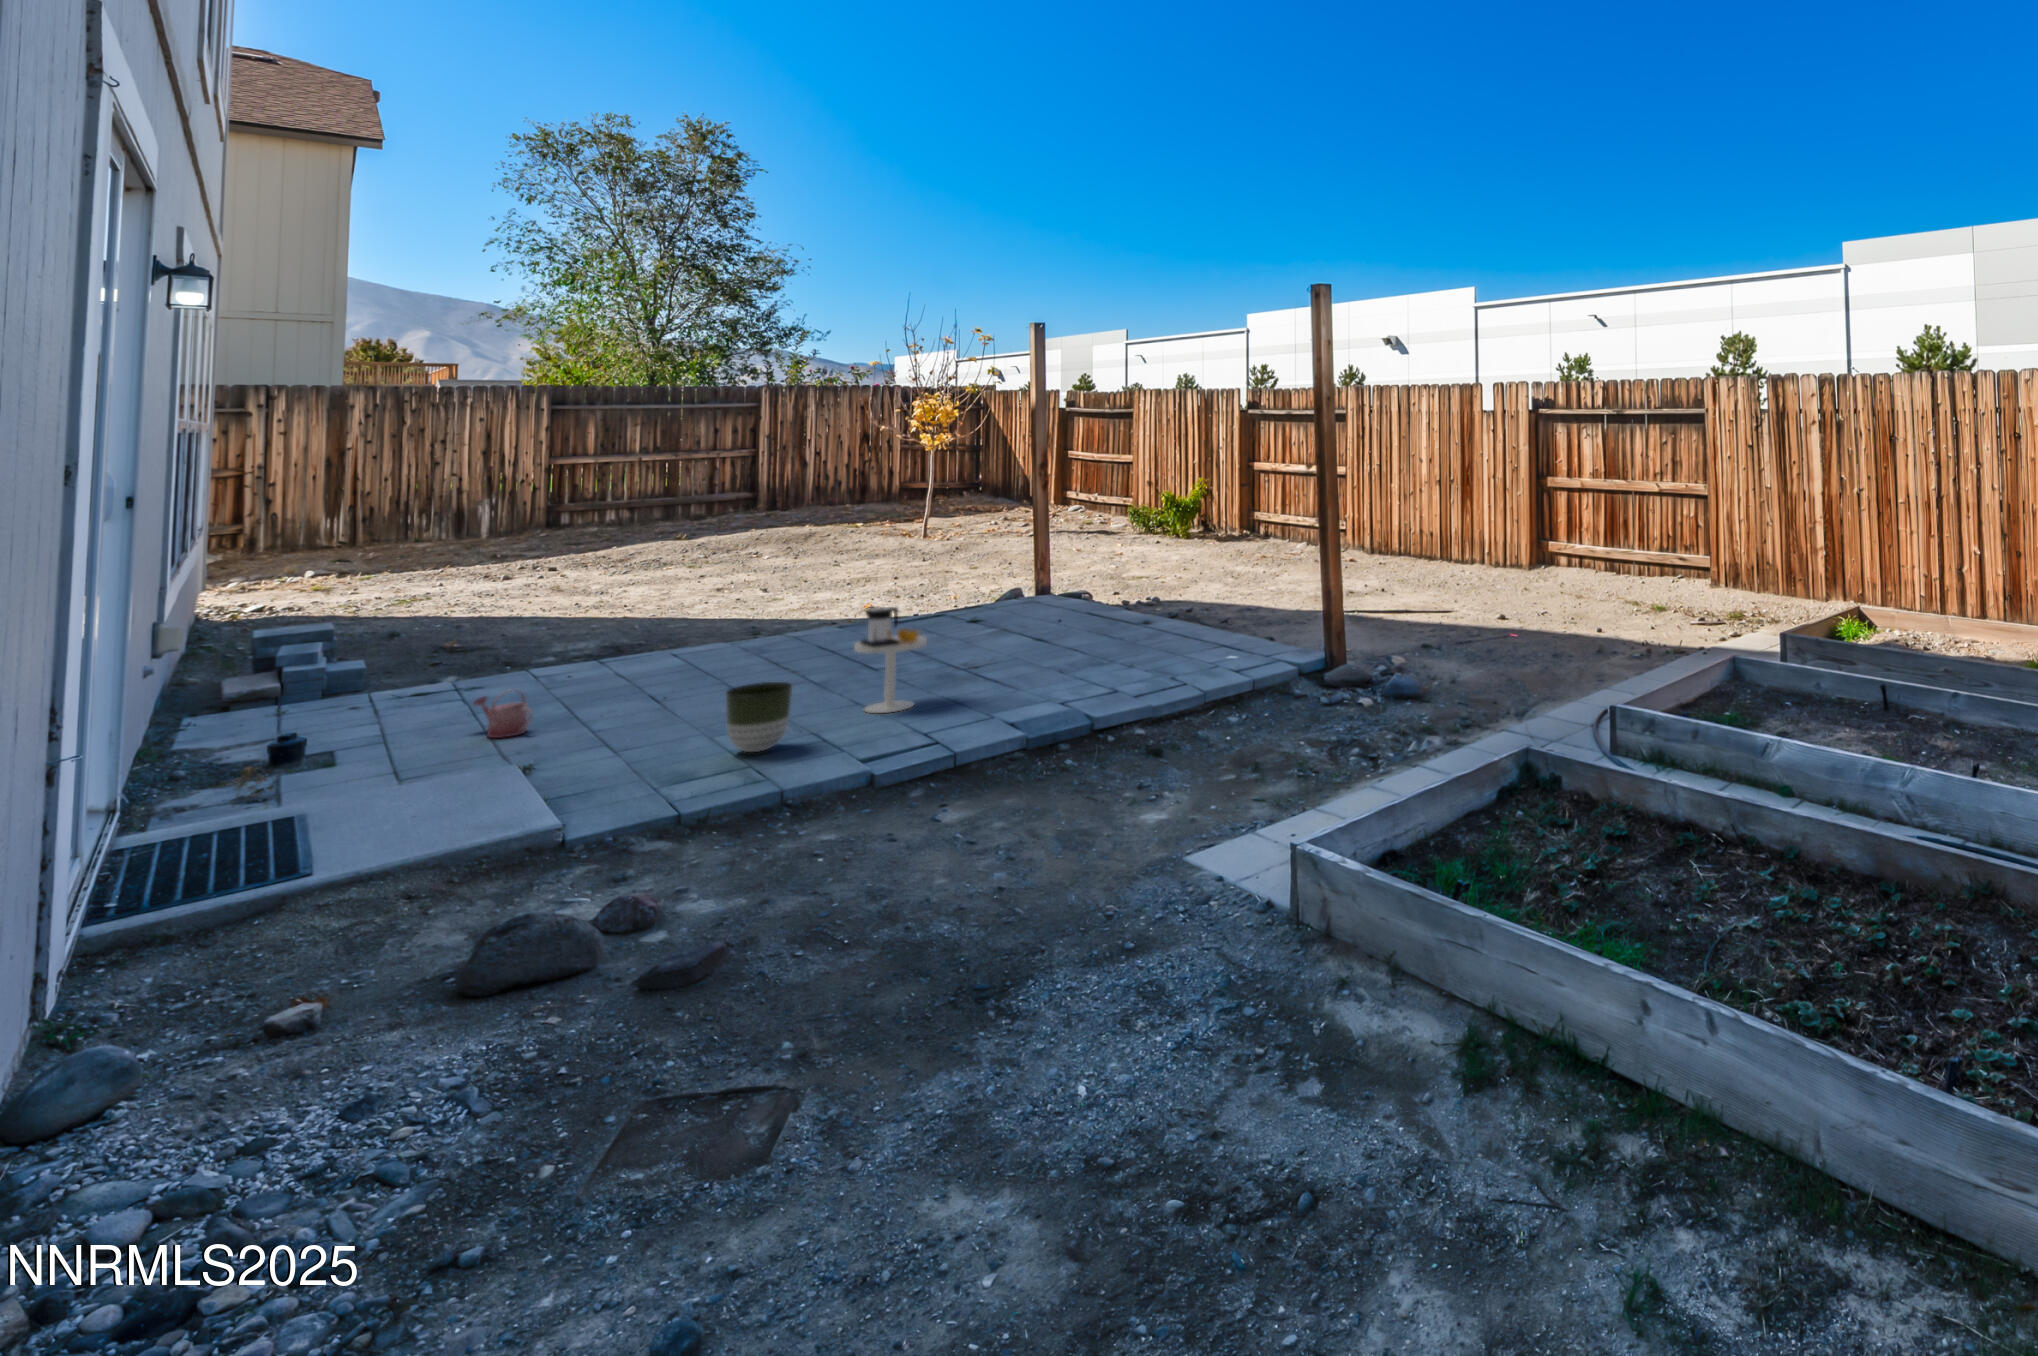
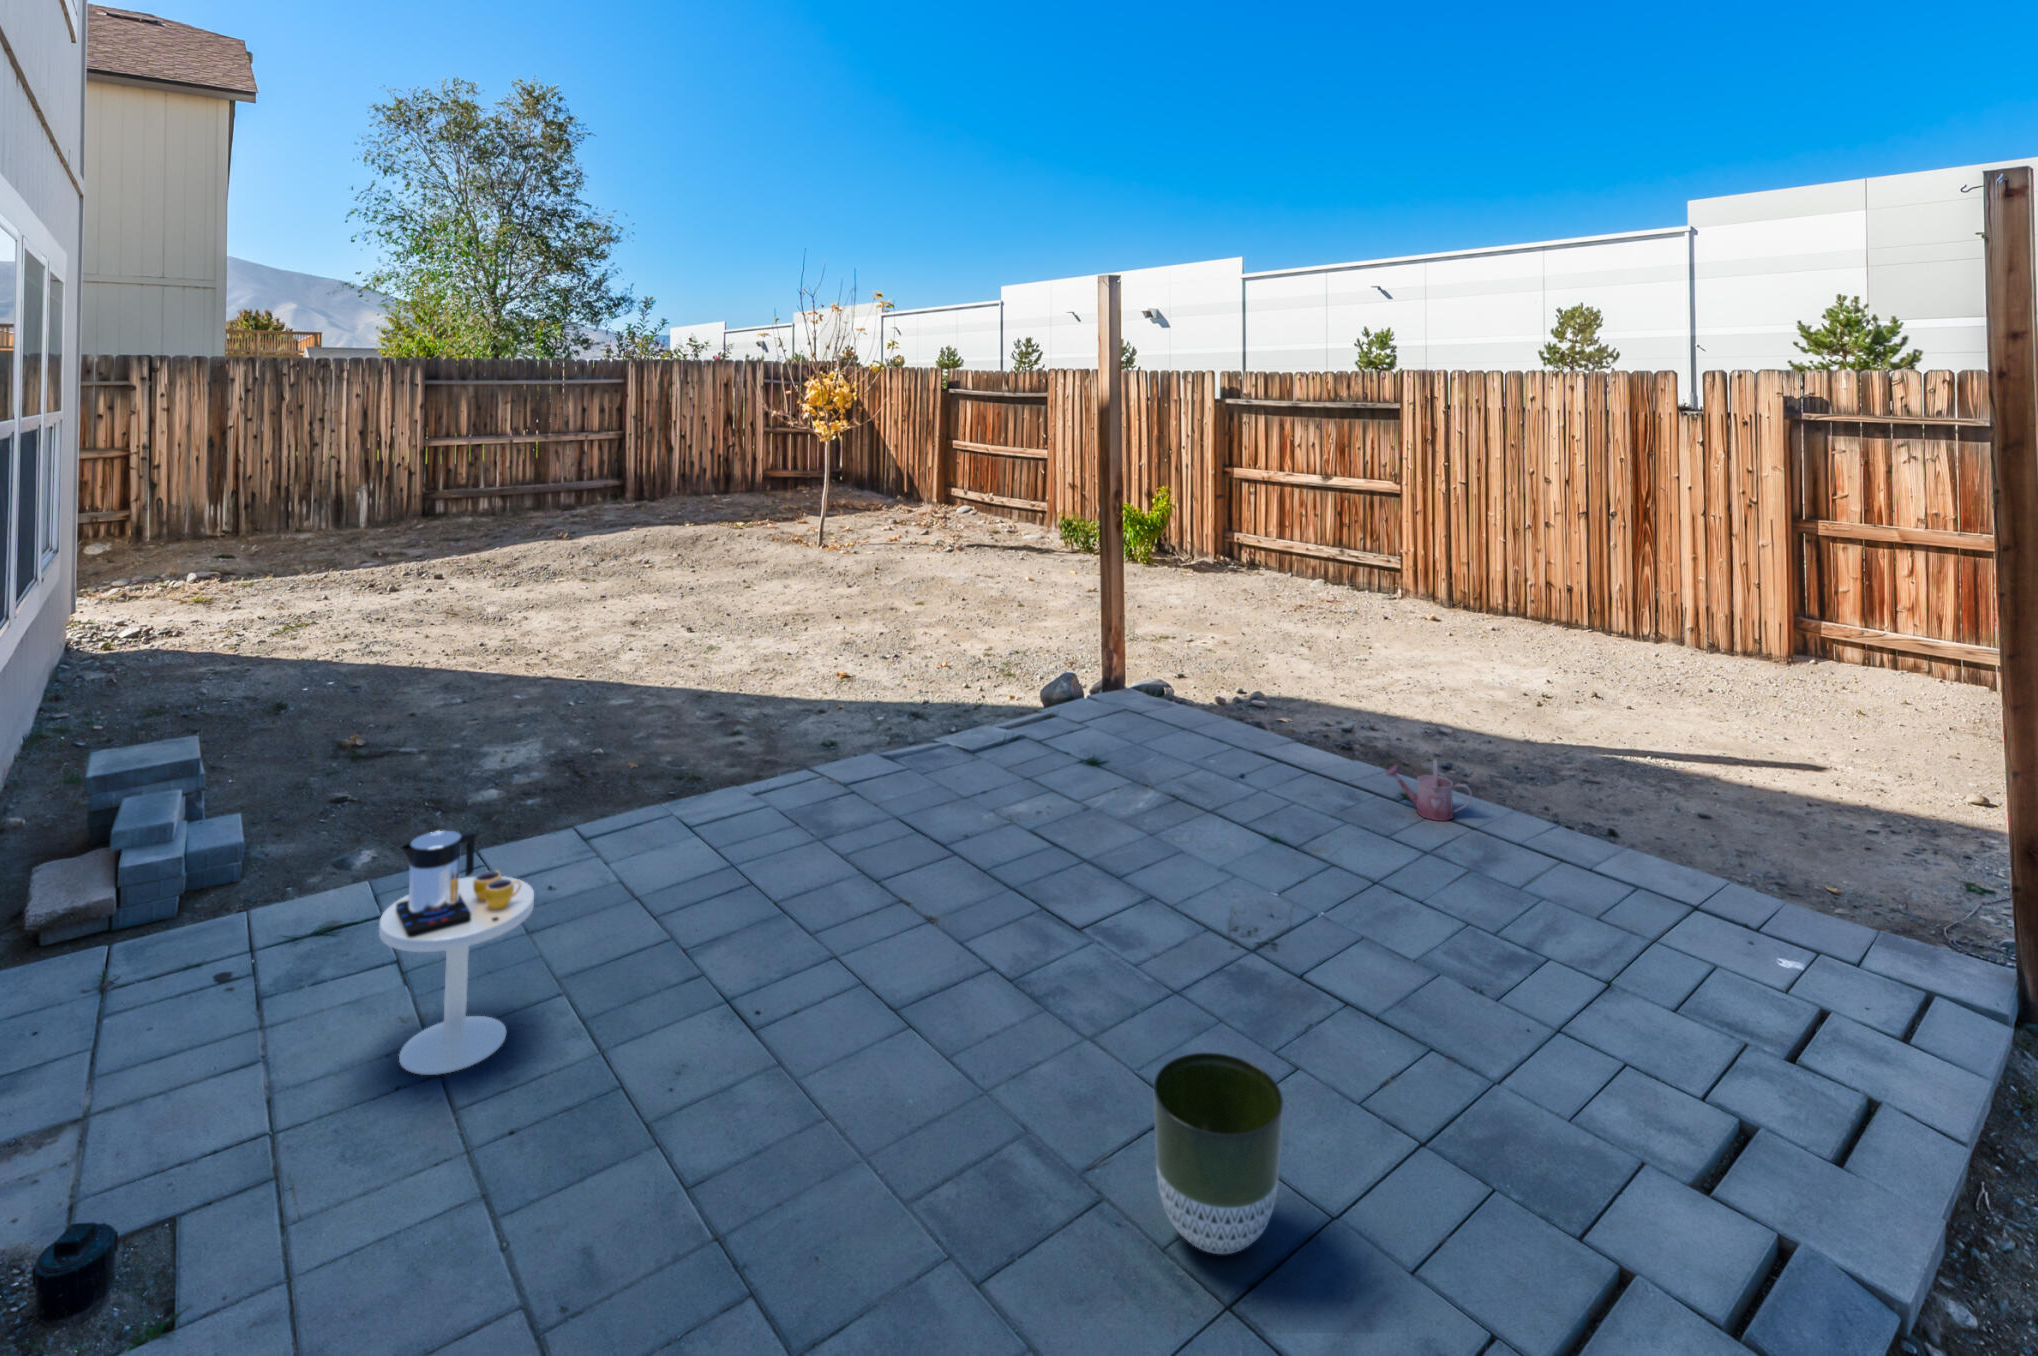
side table: present [854,607,927,713] -> present [379,831,534,1075]
watering can: present [473,690,533,738] -> present [1386,760,1472,821]

